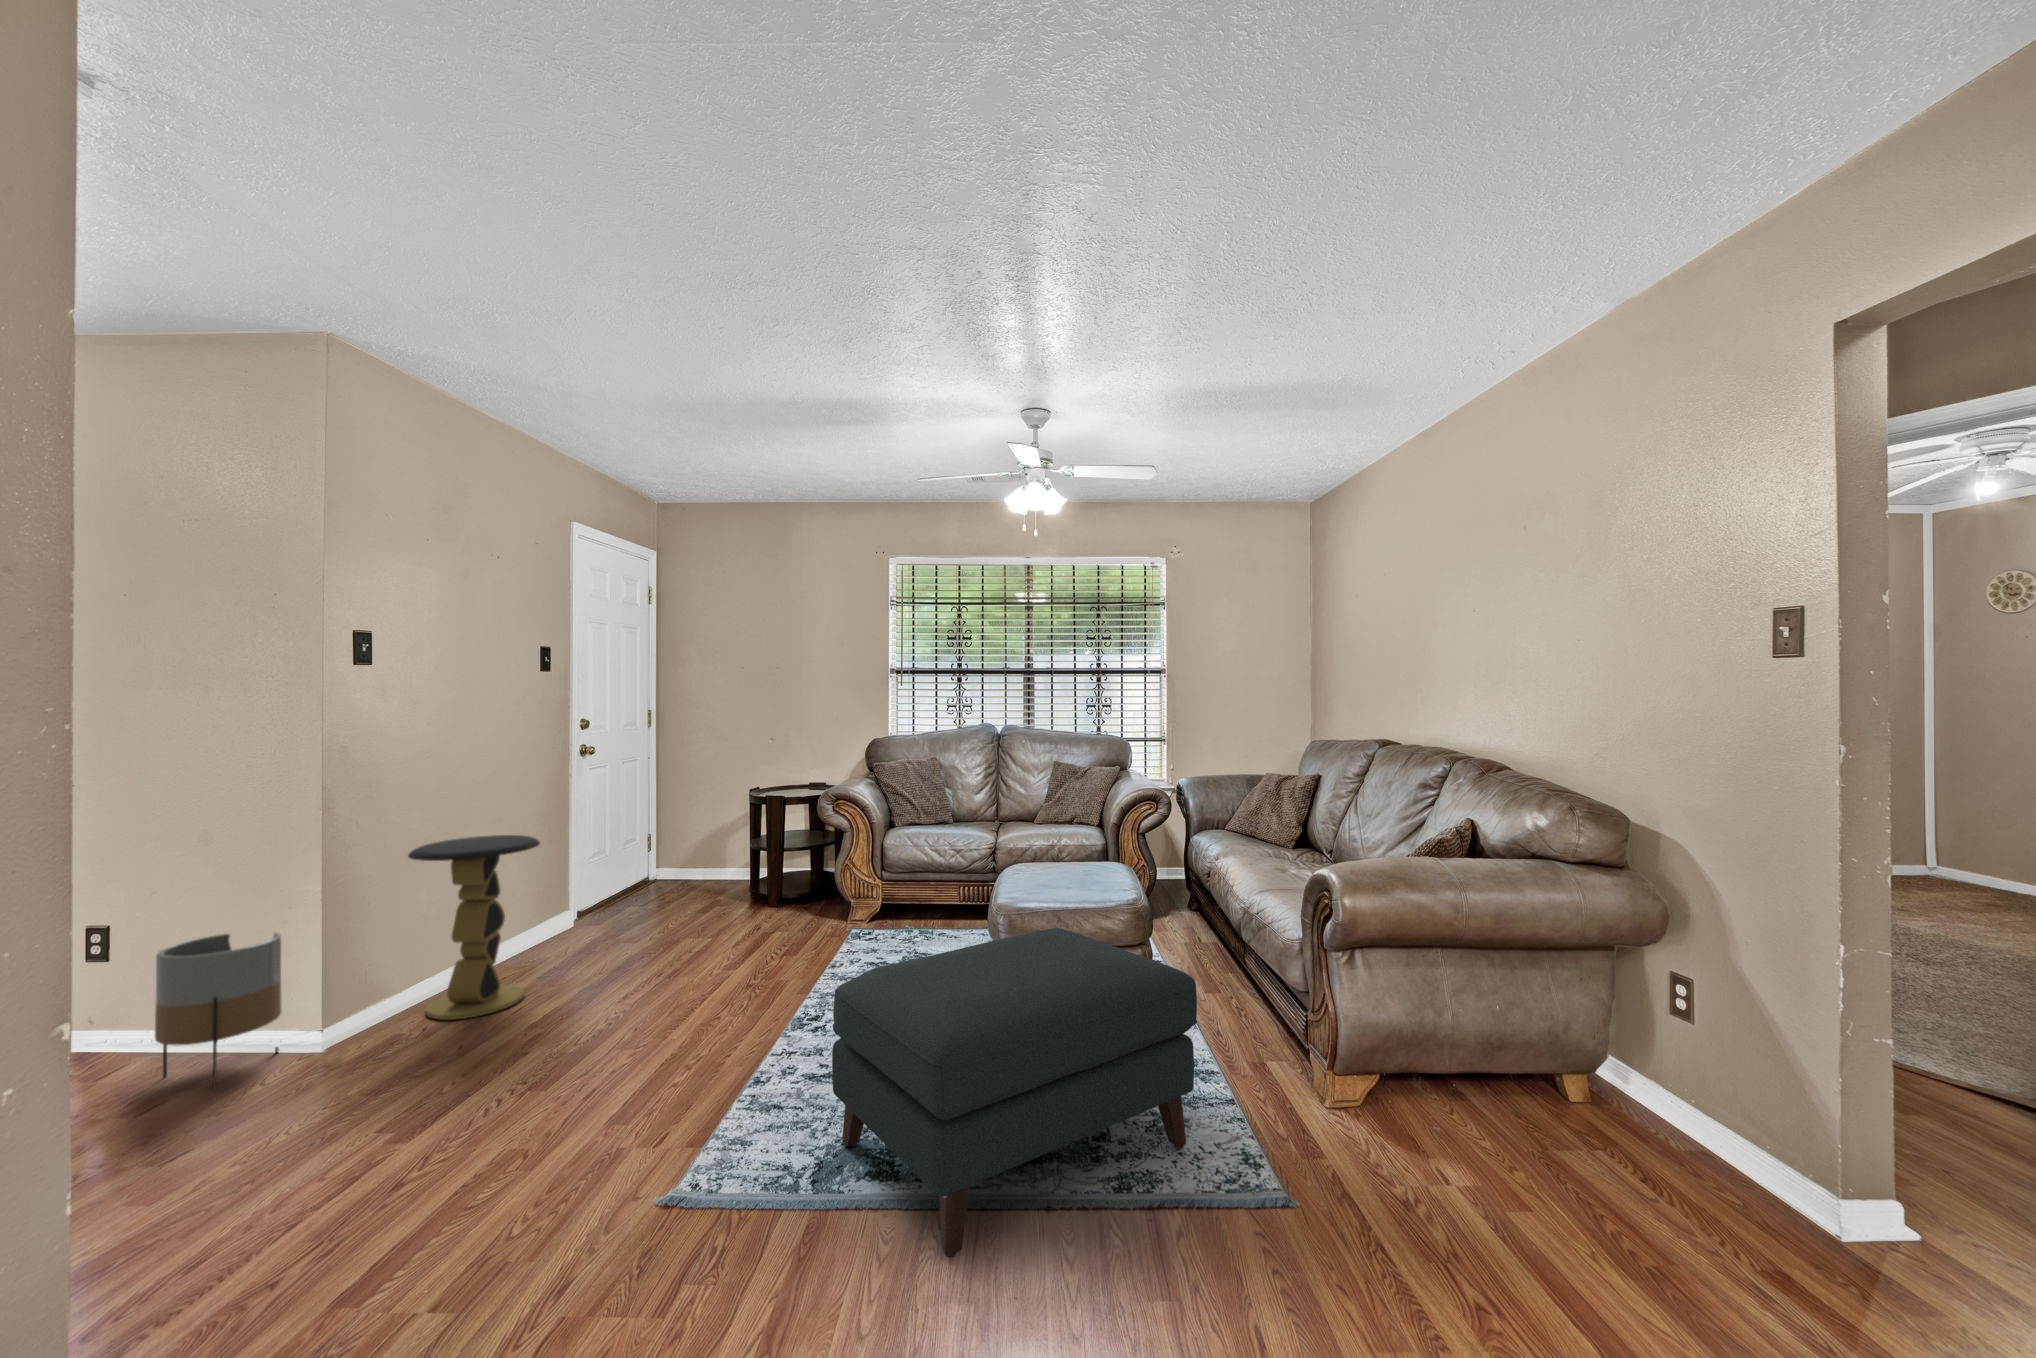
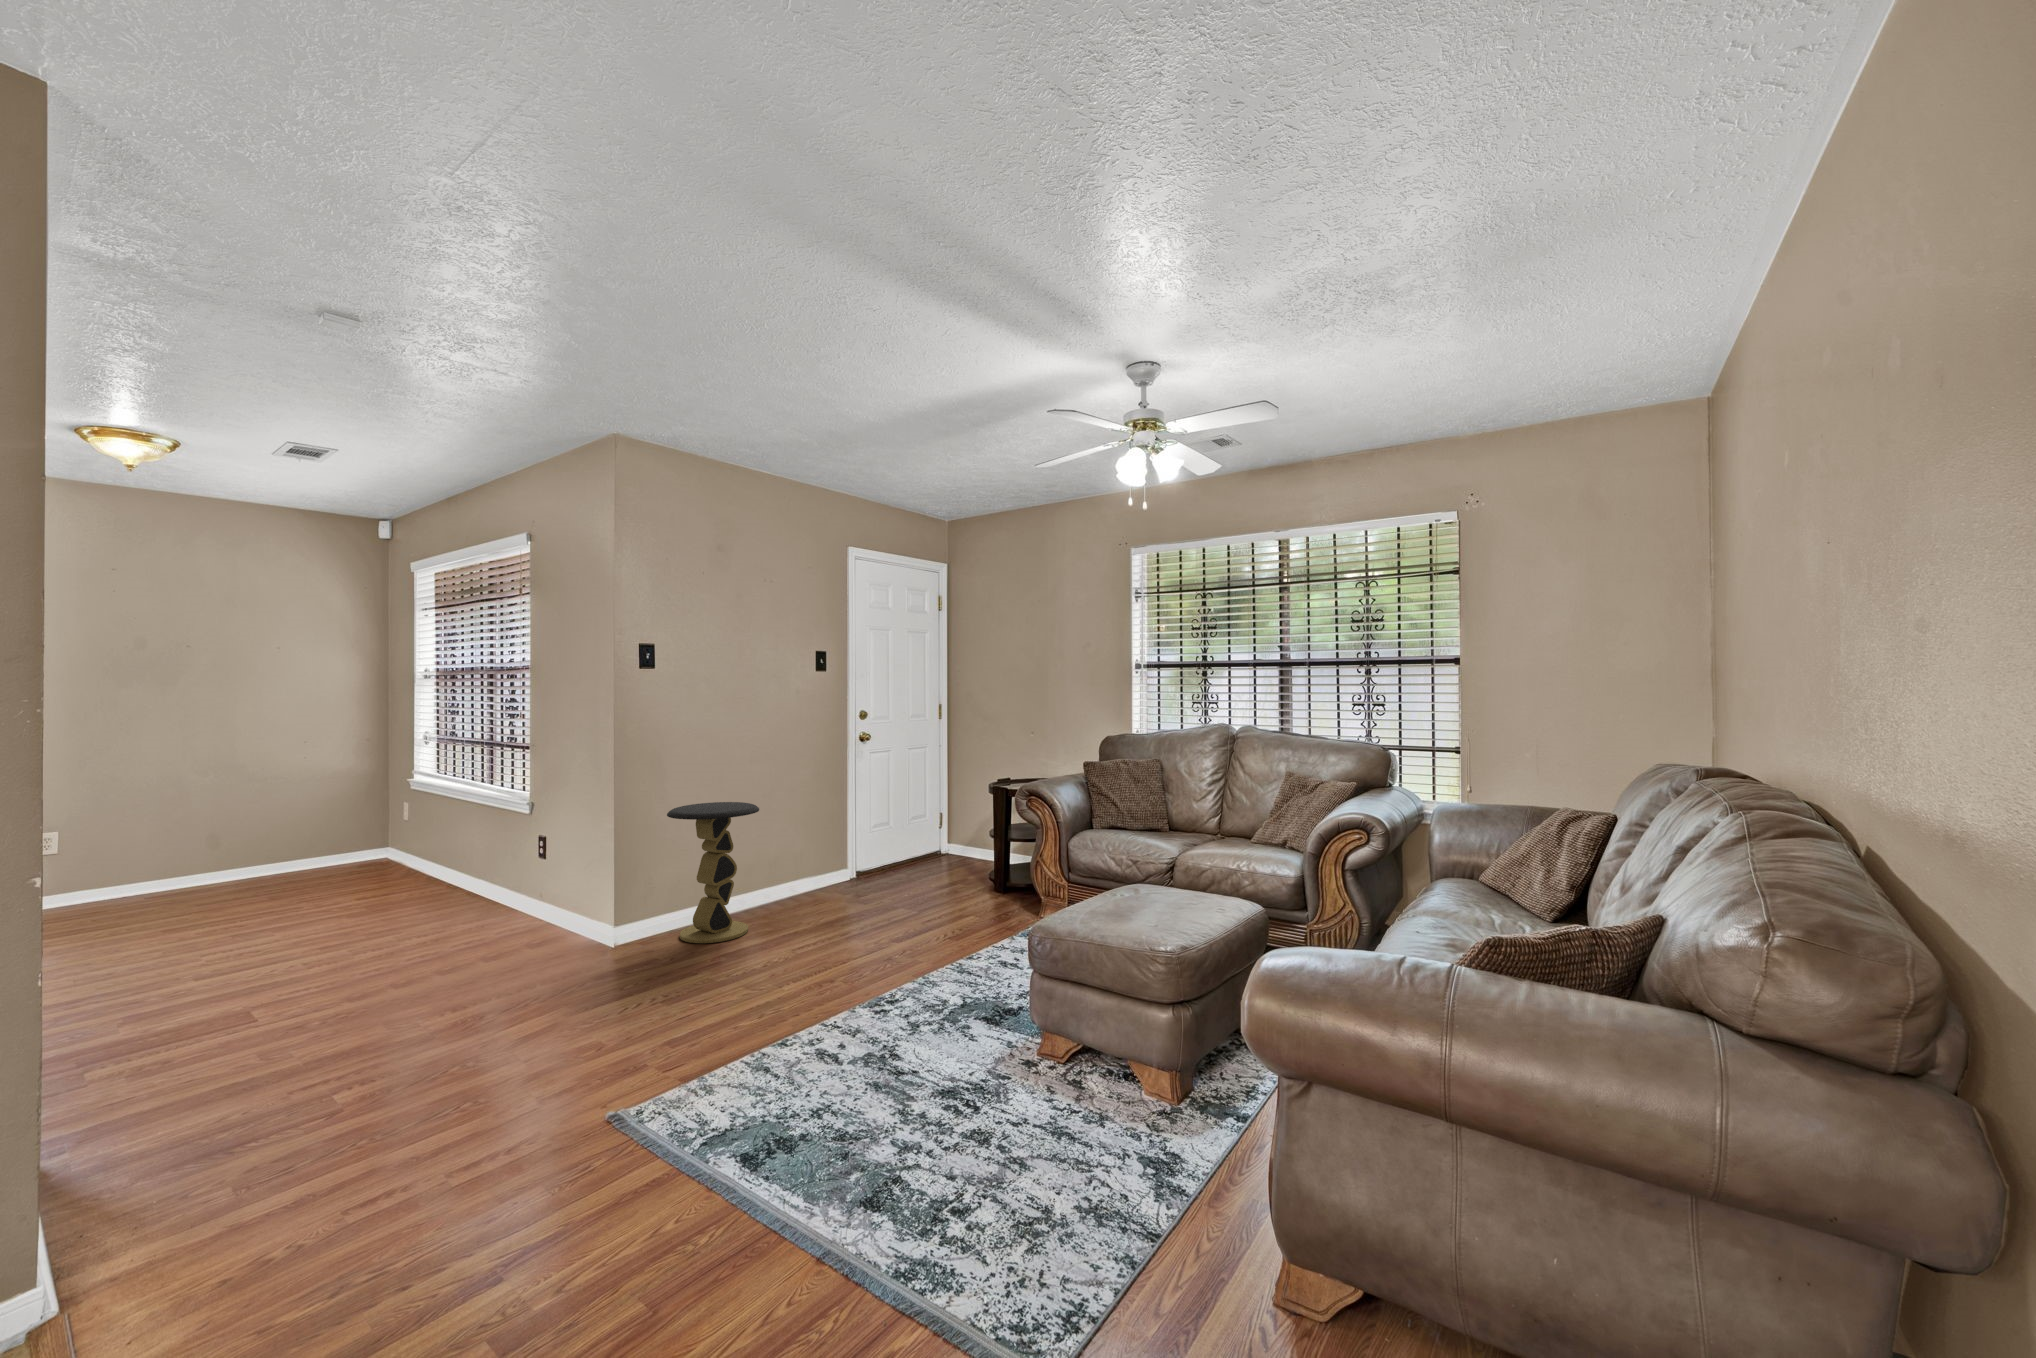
ottoman: present [832,928,1197,1257] -> none [666,962,1039,1266]
planter: present [155,933,281,1090] -> none [515,854,589,960]

